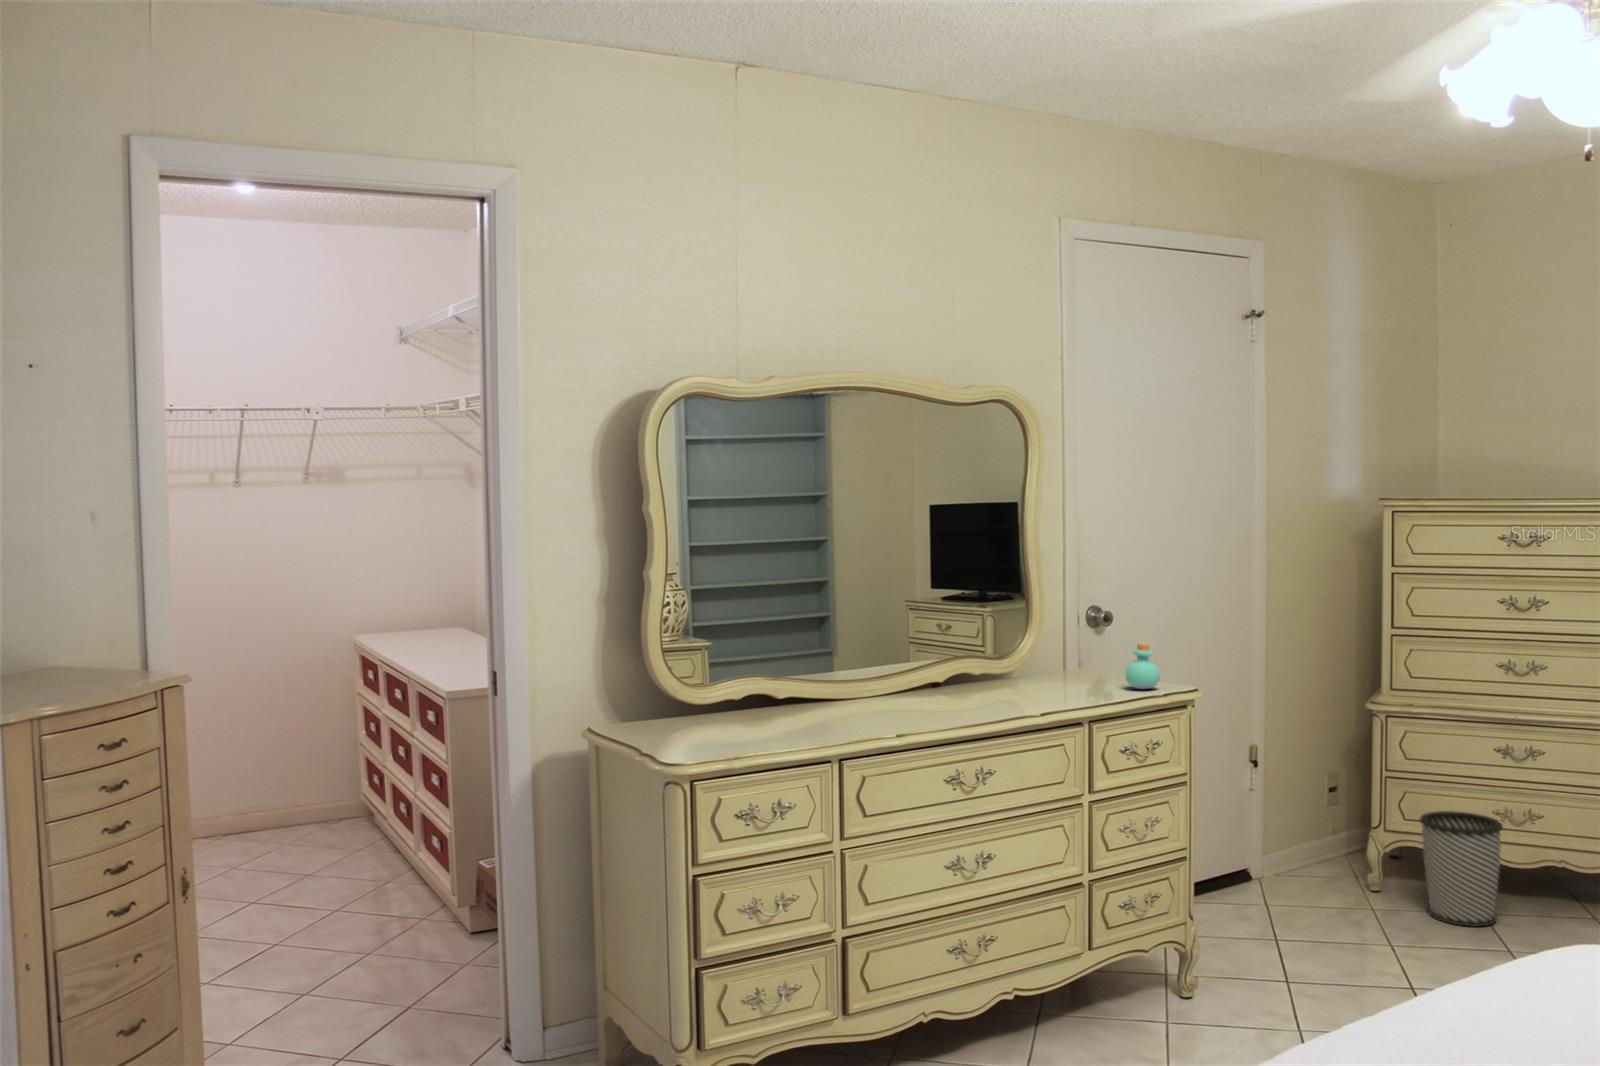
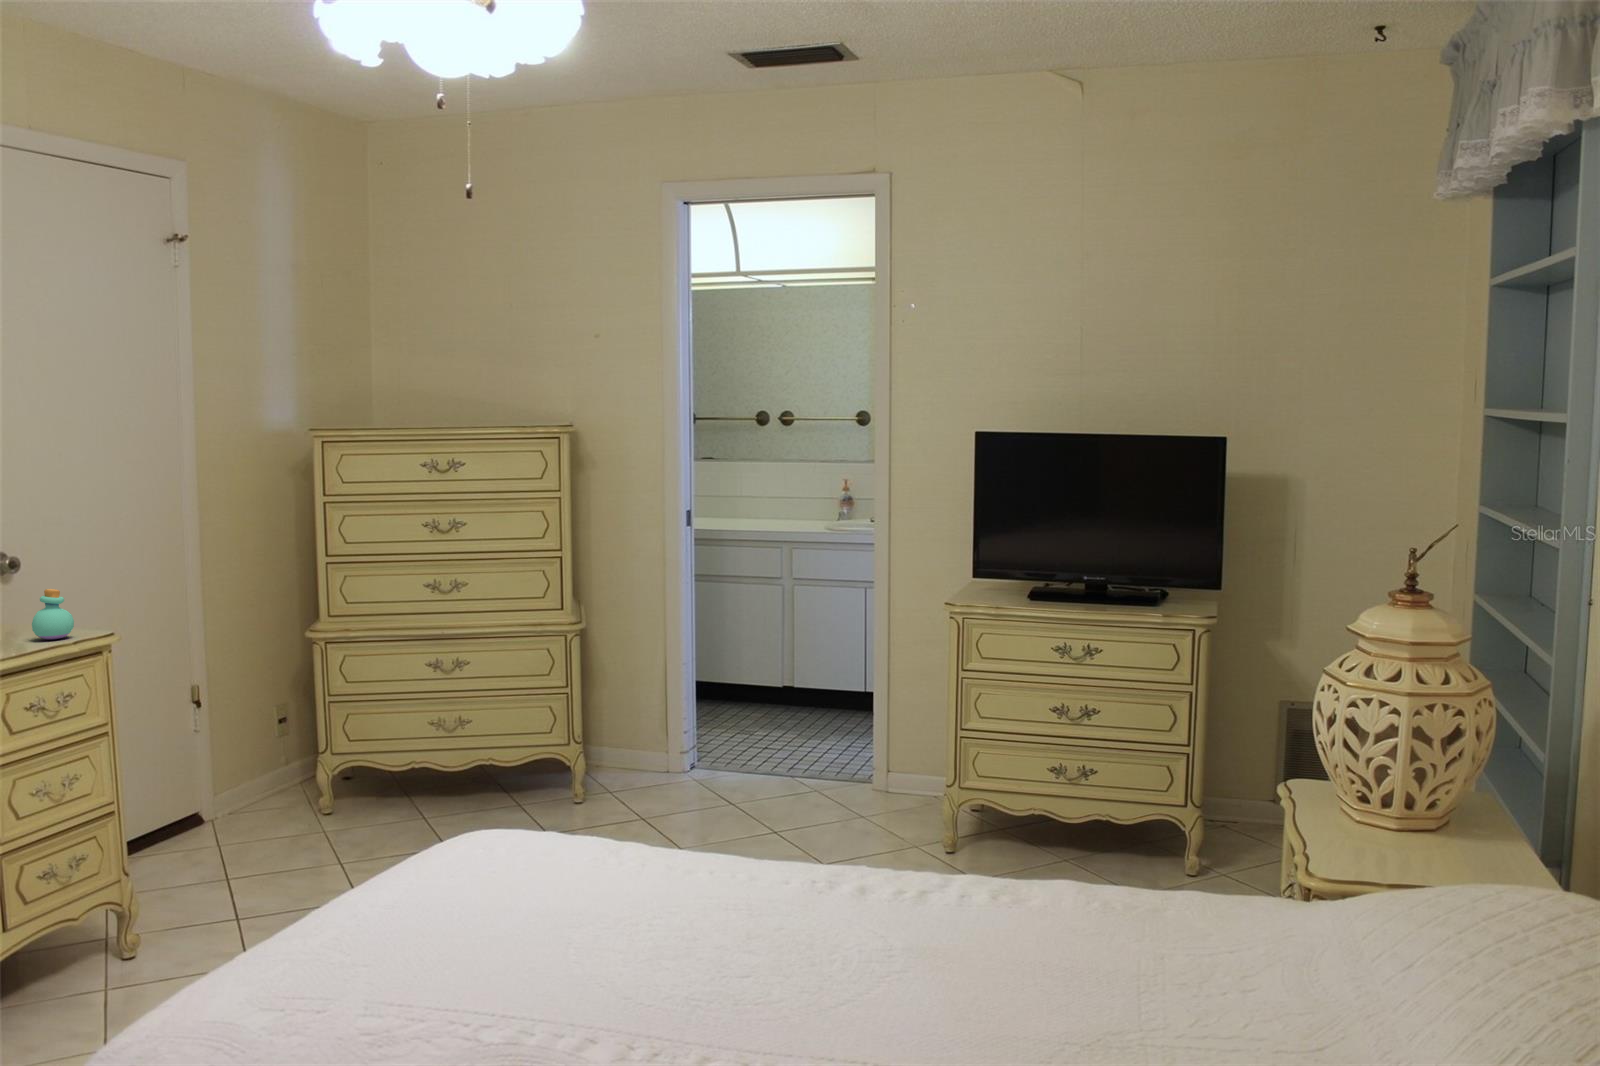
wastebasket: present [1420,811,1503,927] -> none [360,723,432,828]

